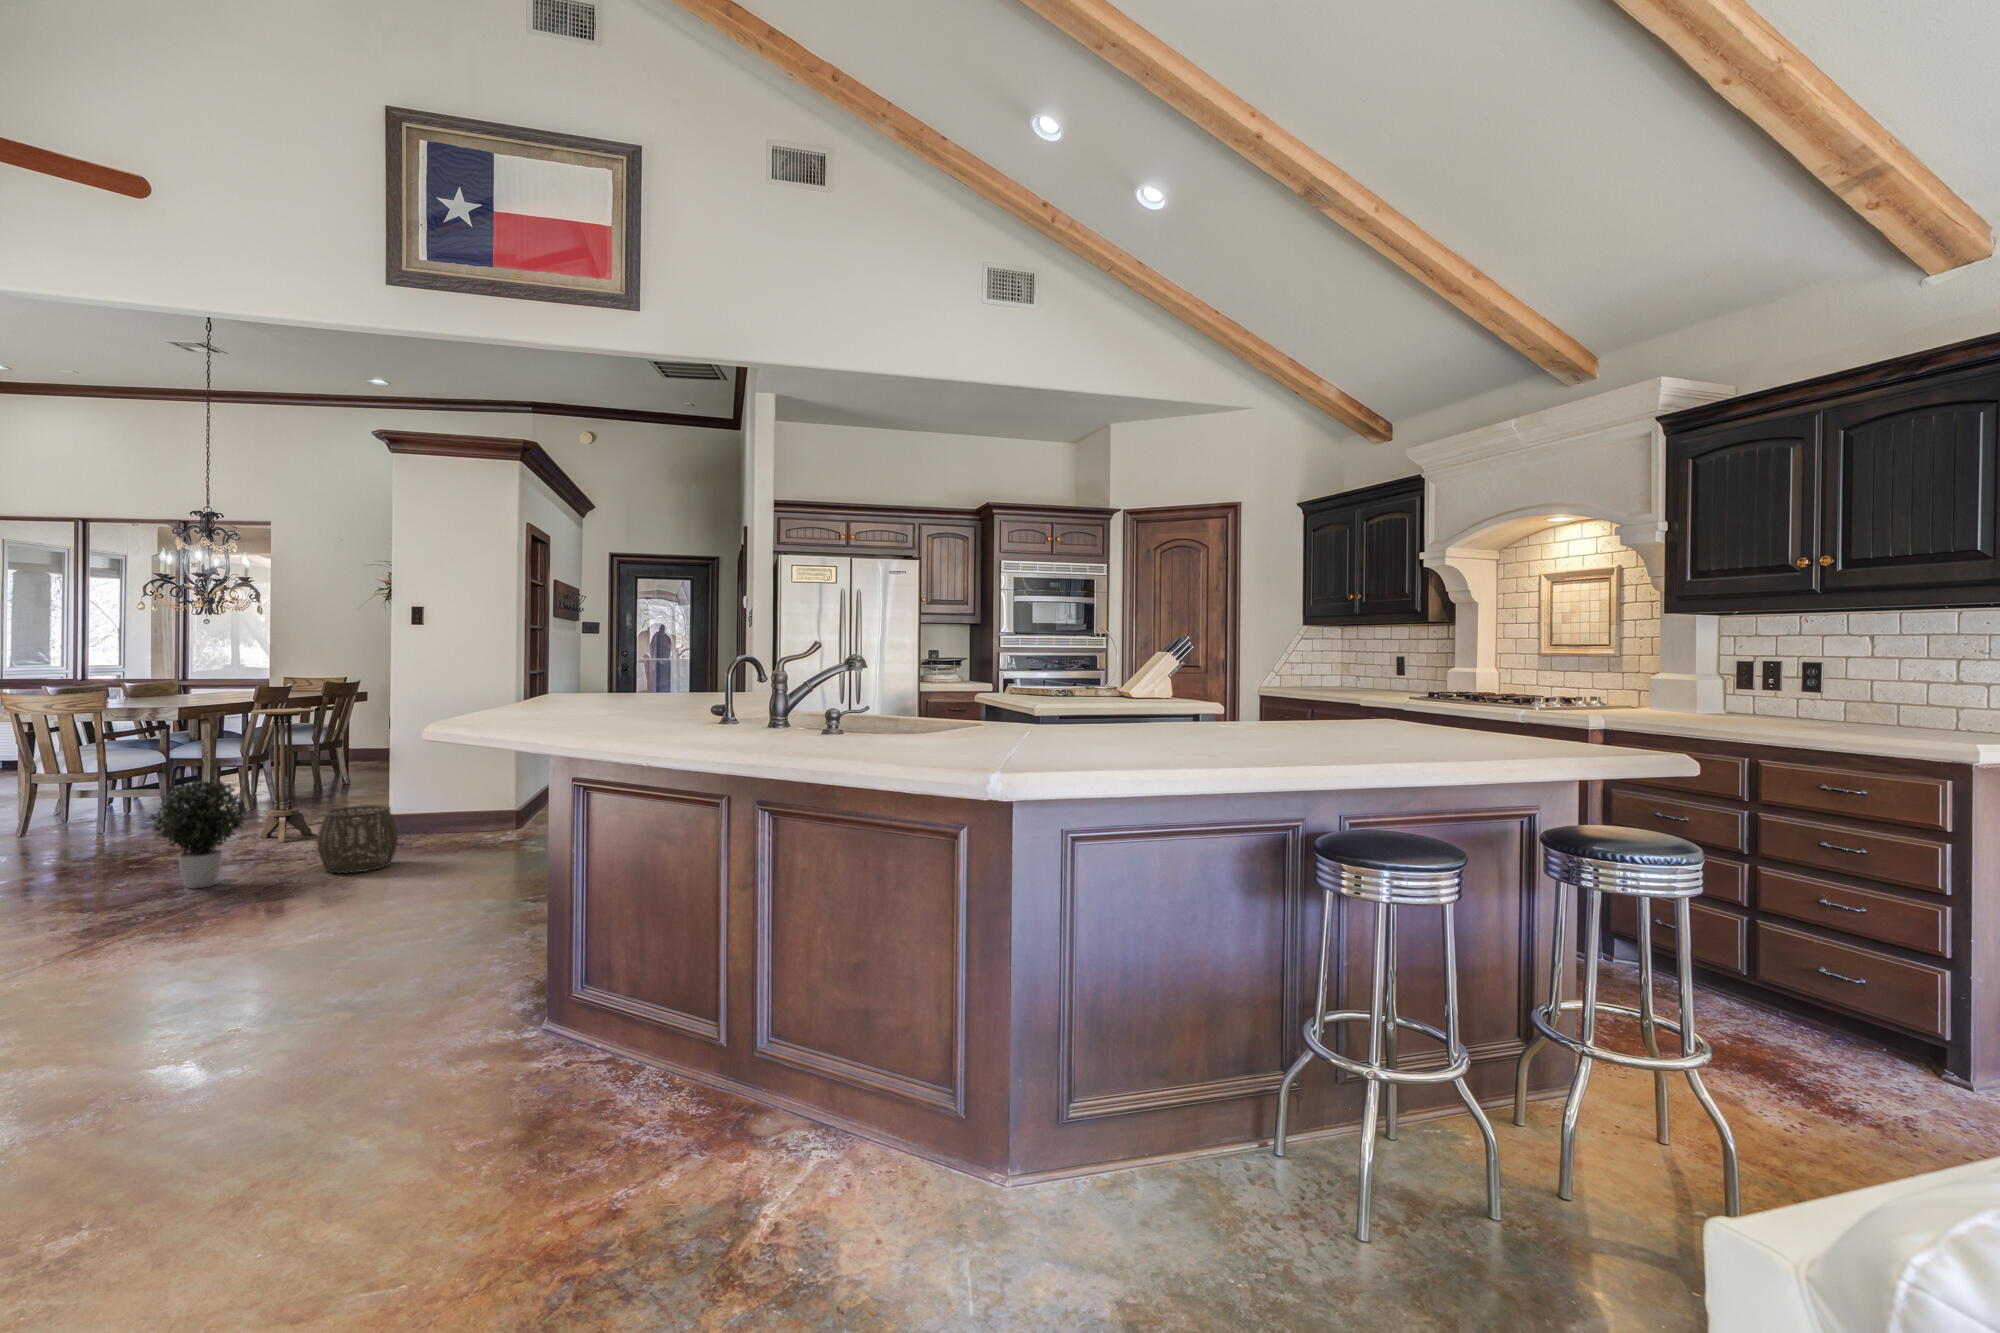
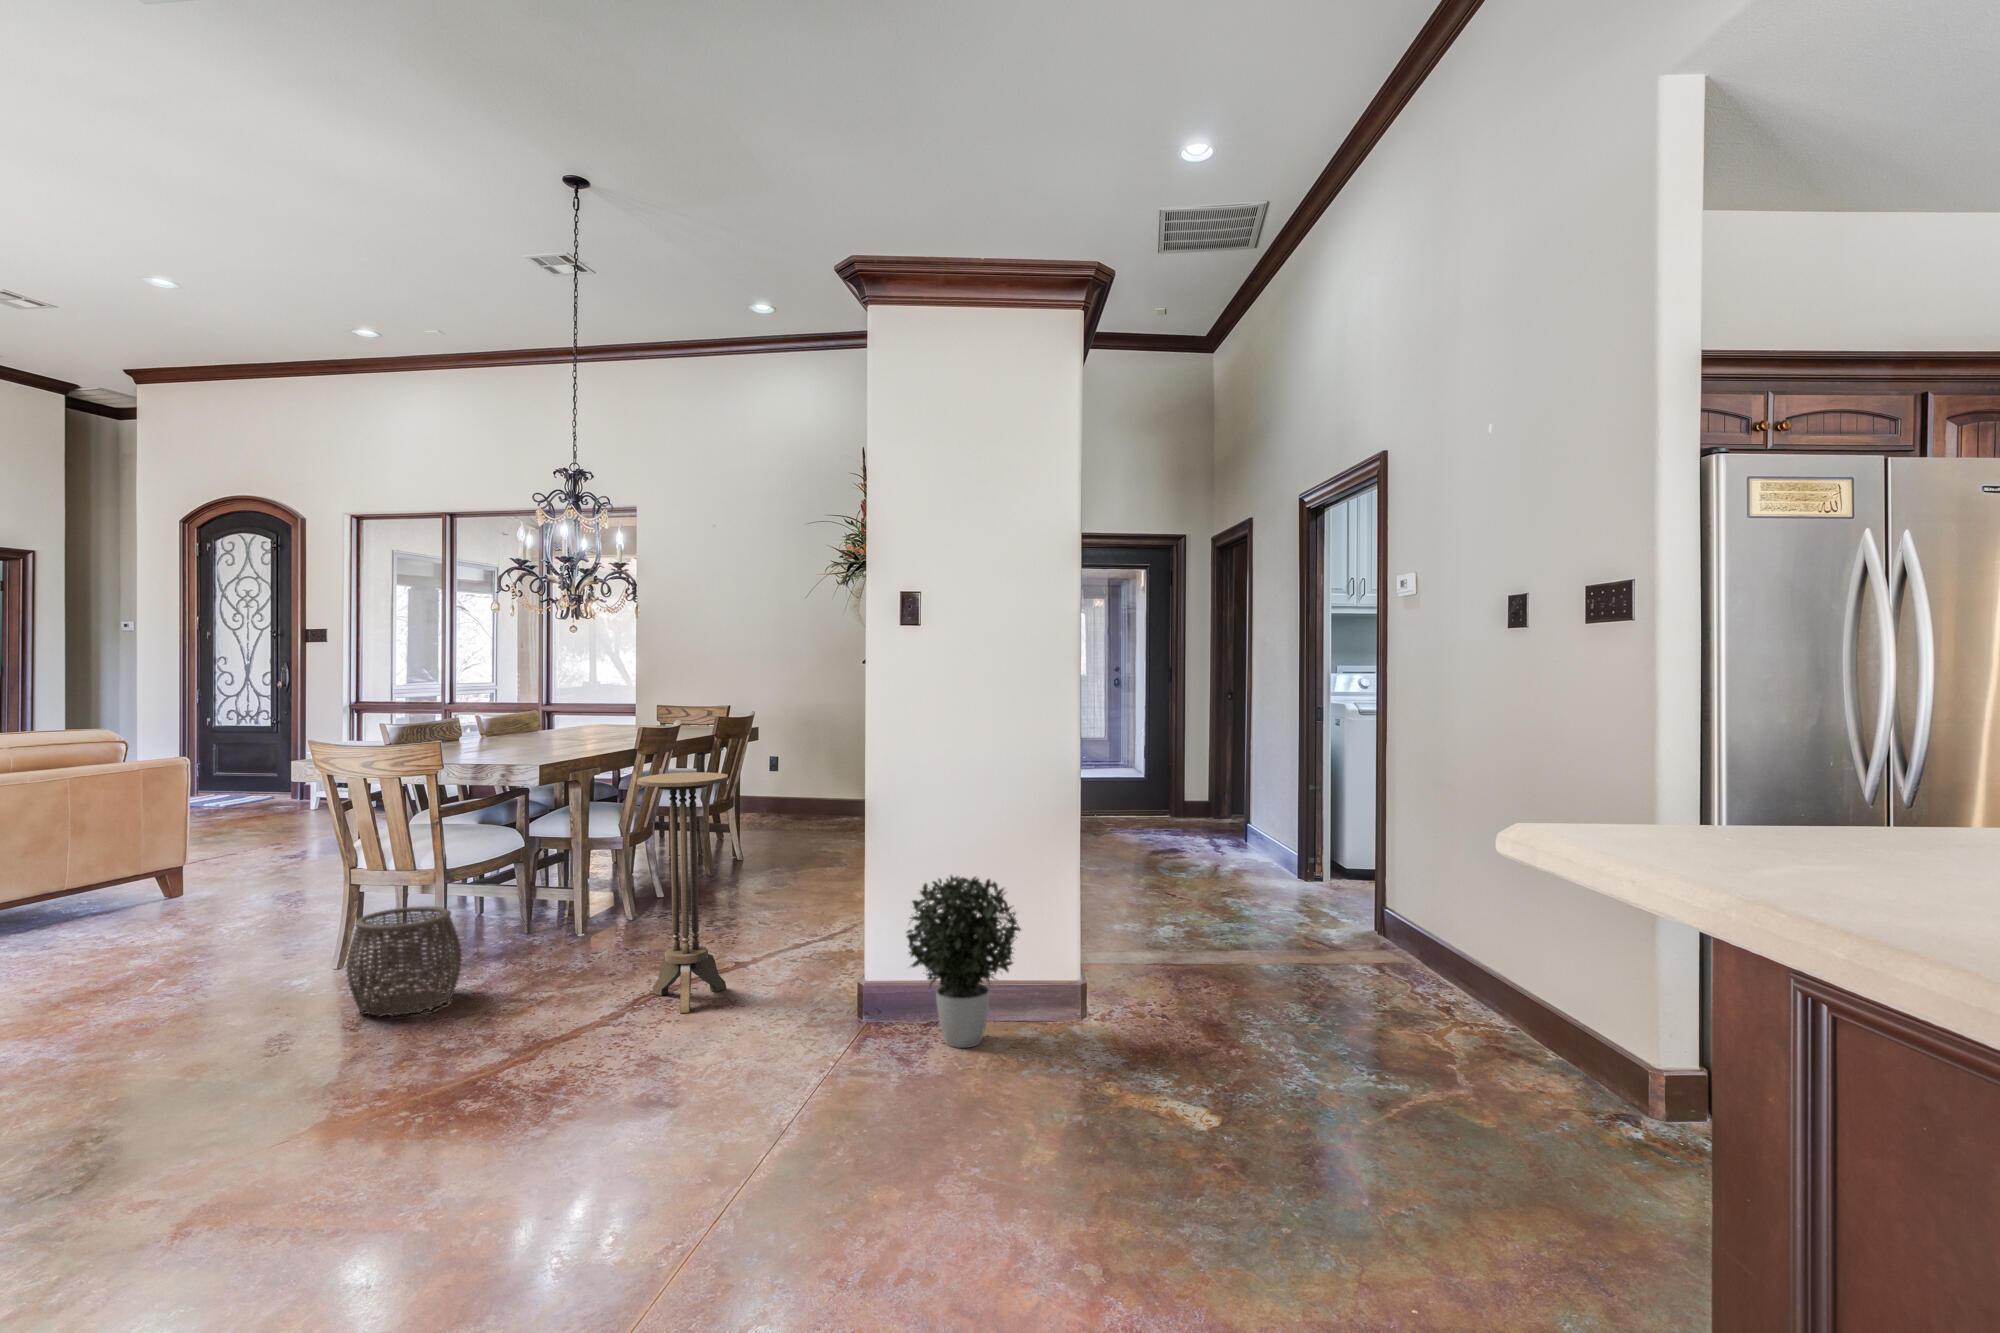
potted plant: present [149,781,247,889] -> present [907,876,1021,1048]
woven basket: present [317,805,398,873] -> present [346,906,462,1017]

